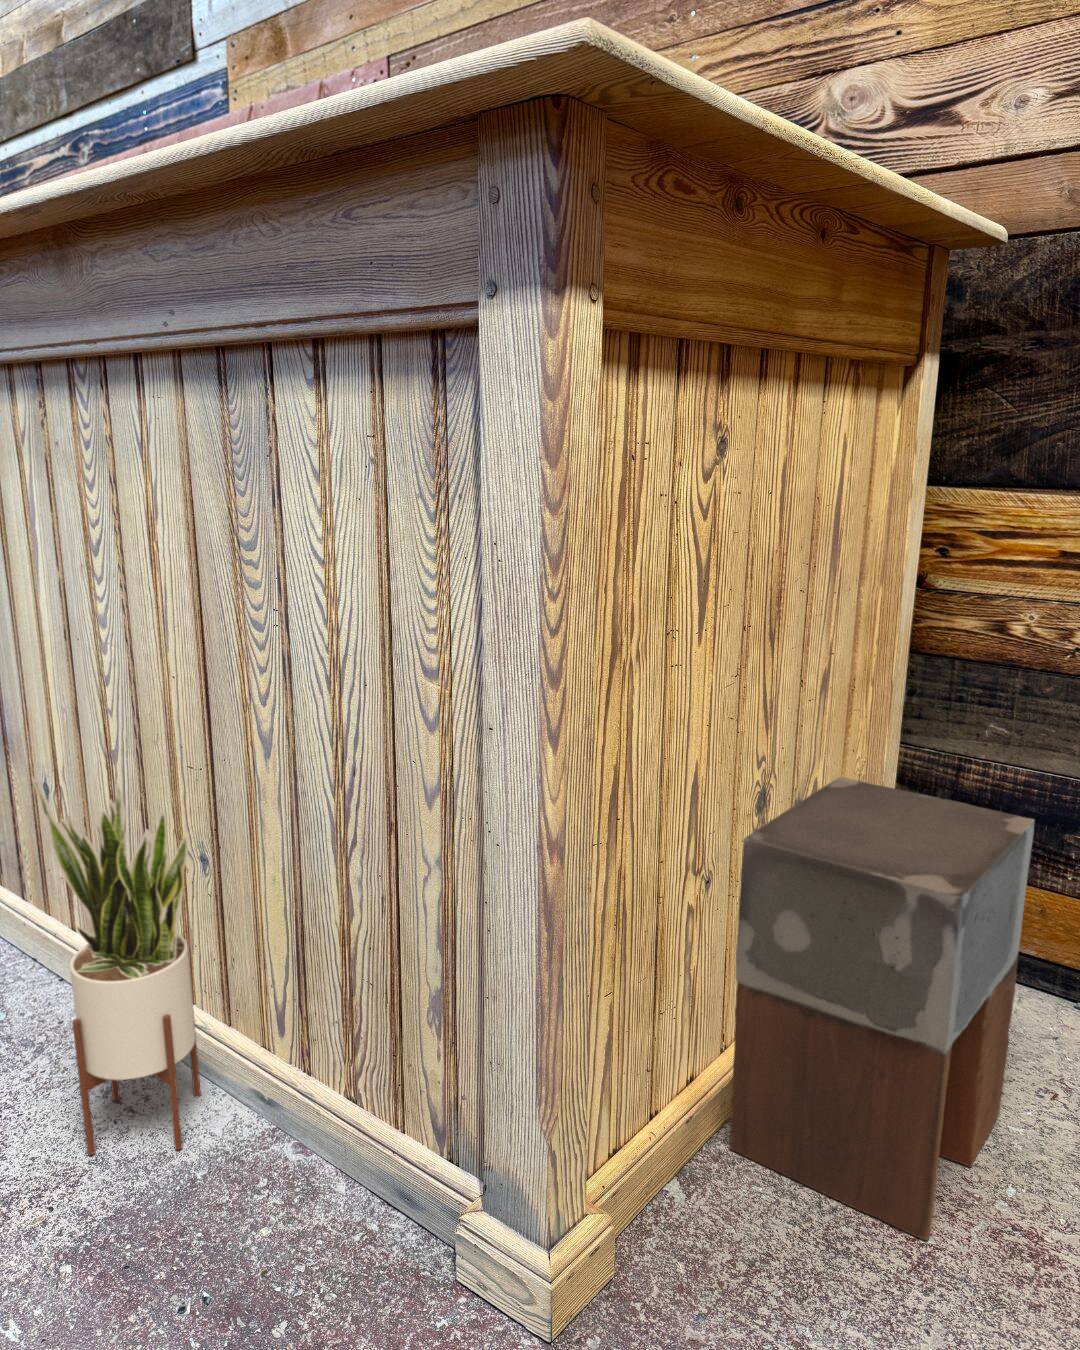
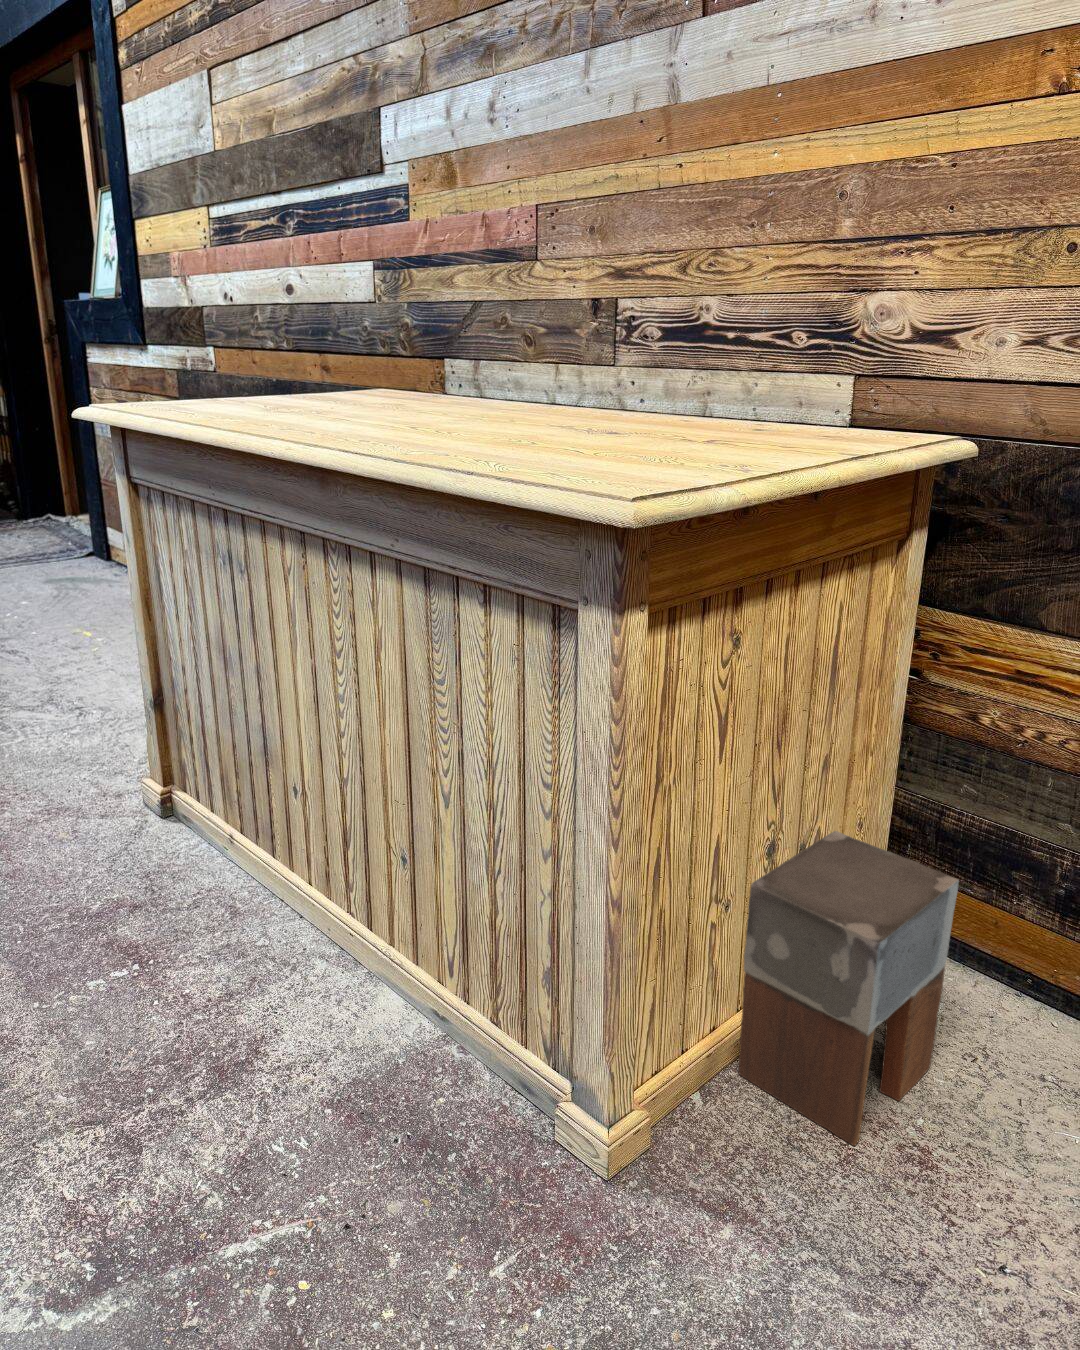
potted plant: present [32,777,201,1155] -> none [300,811,399,1043]

